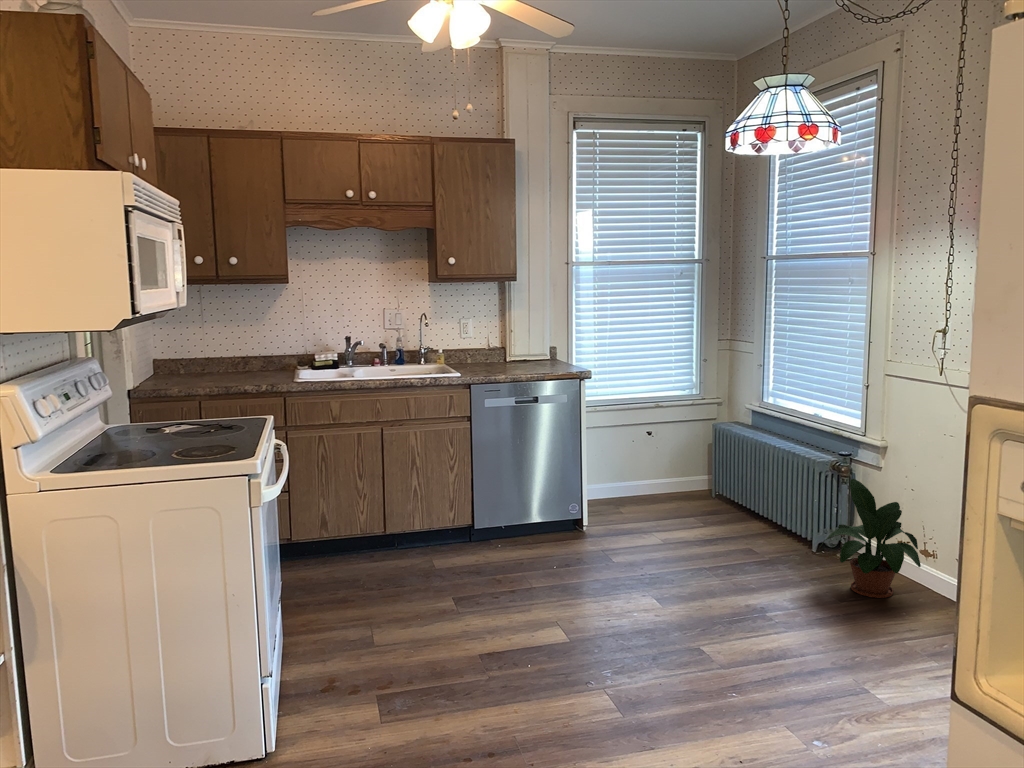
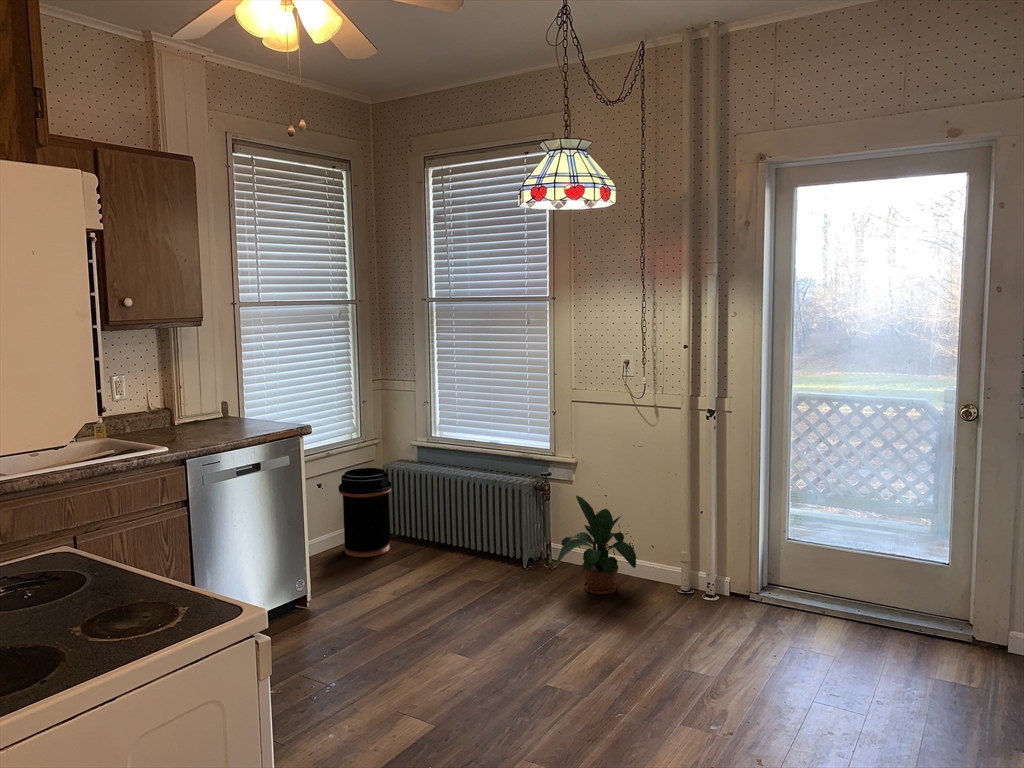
trash can: none [661,424,713,509] -> present [339,468,391,557]

